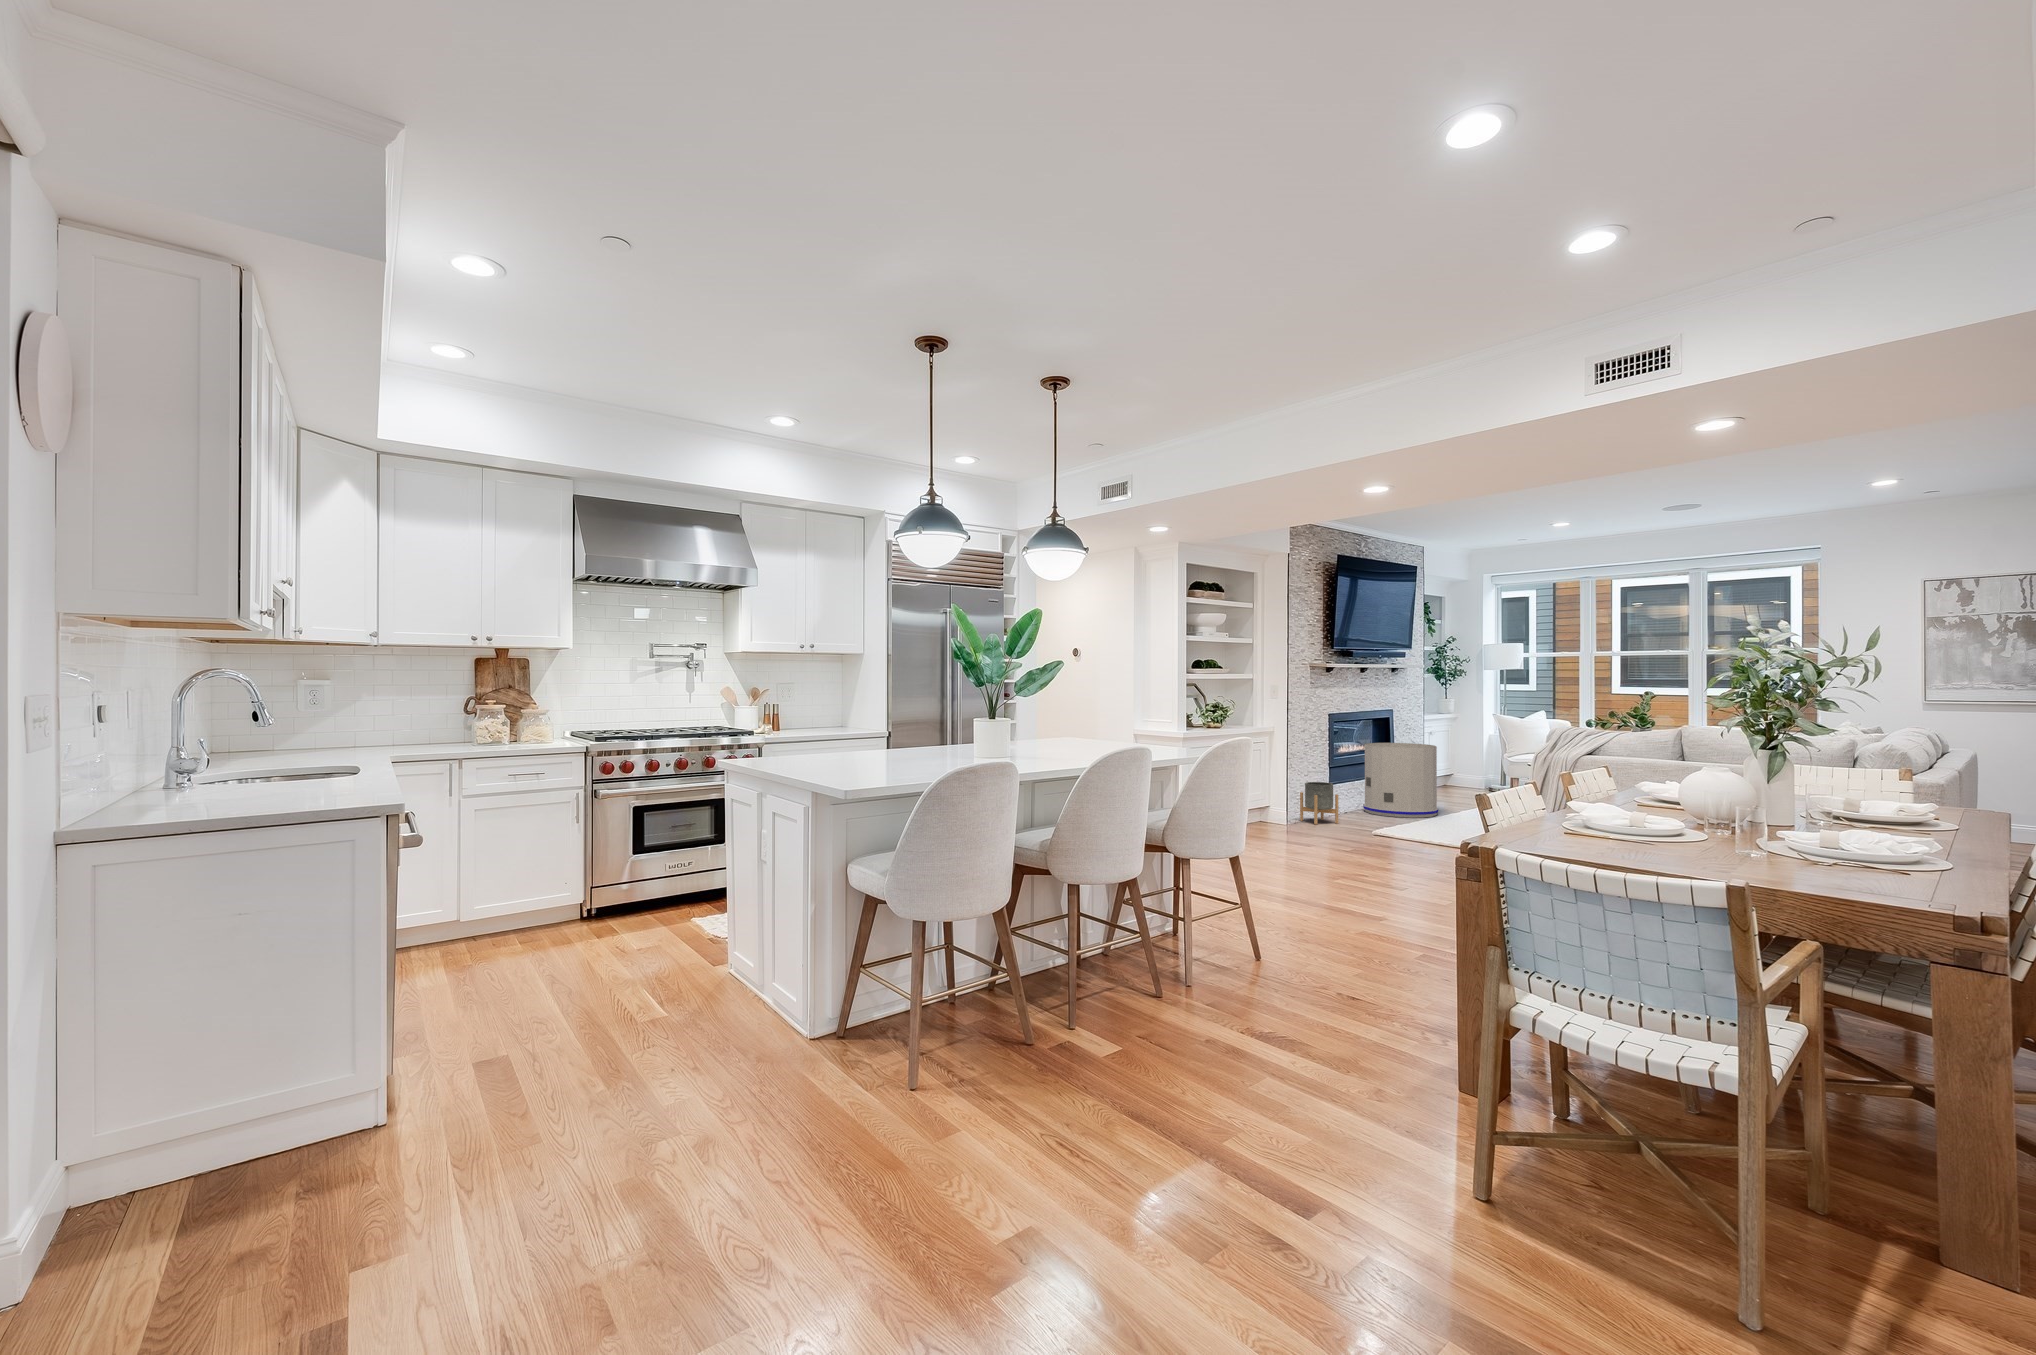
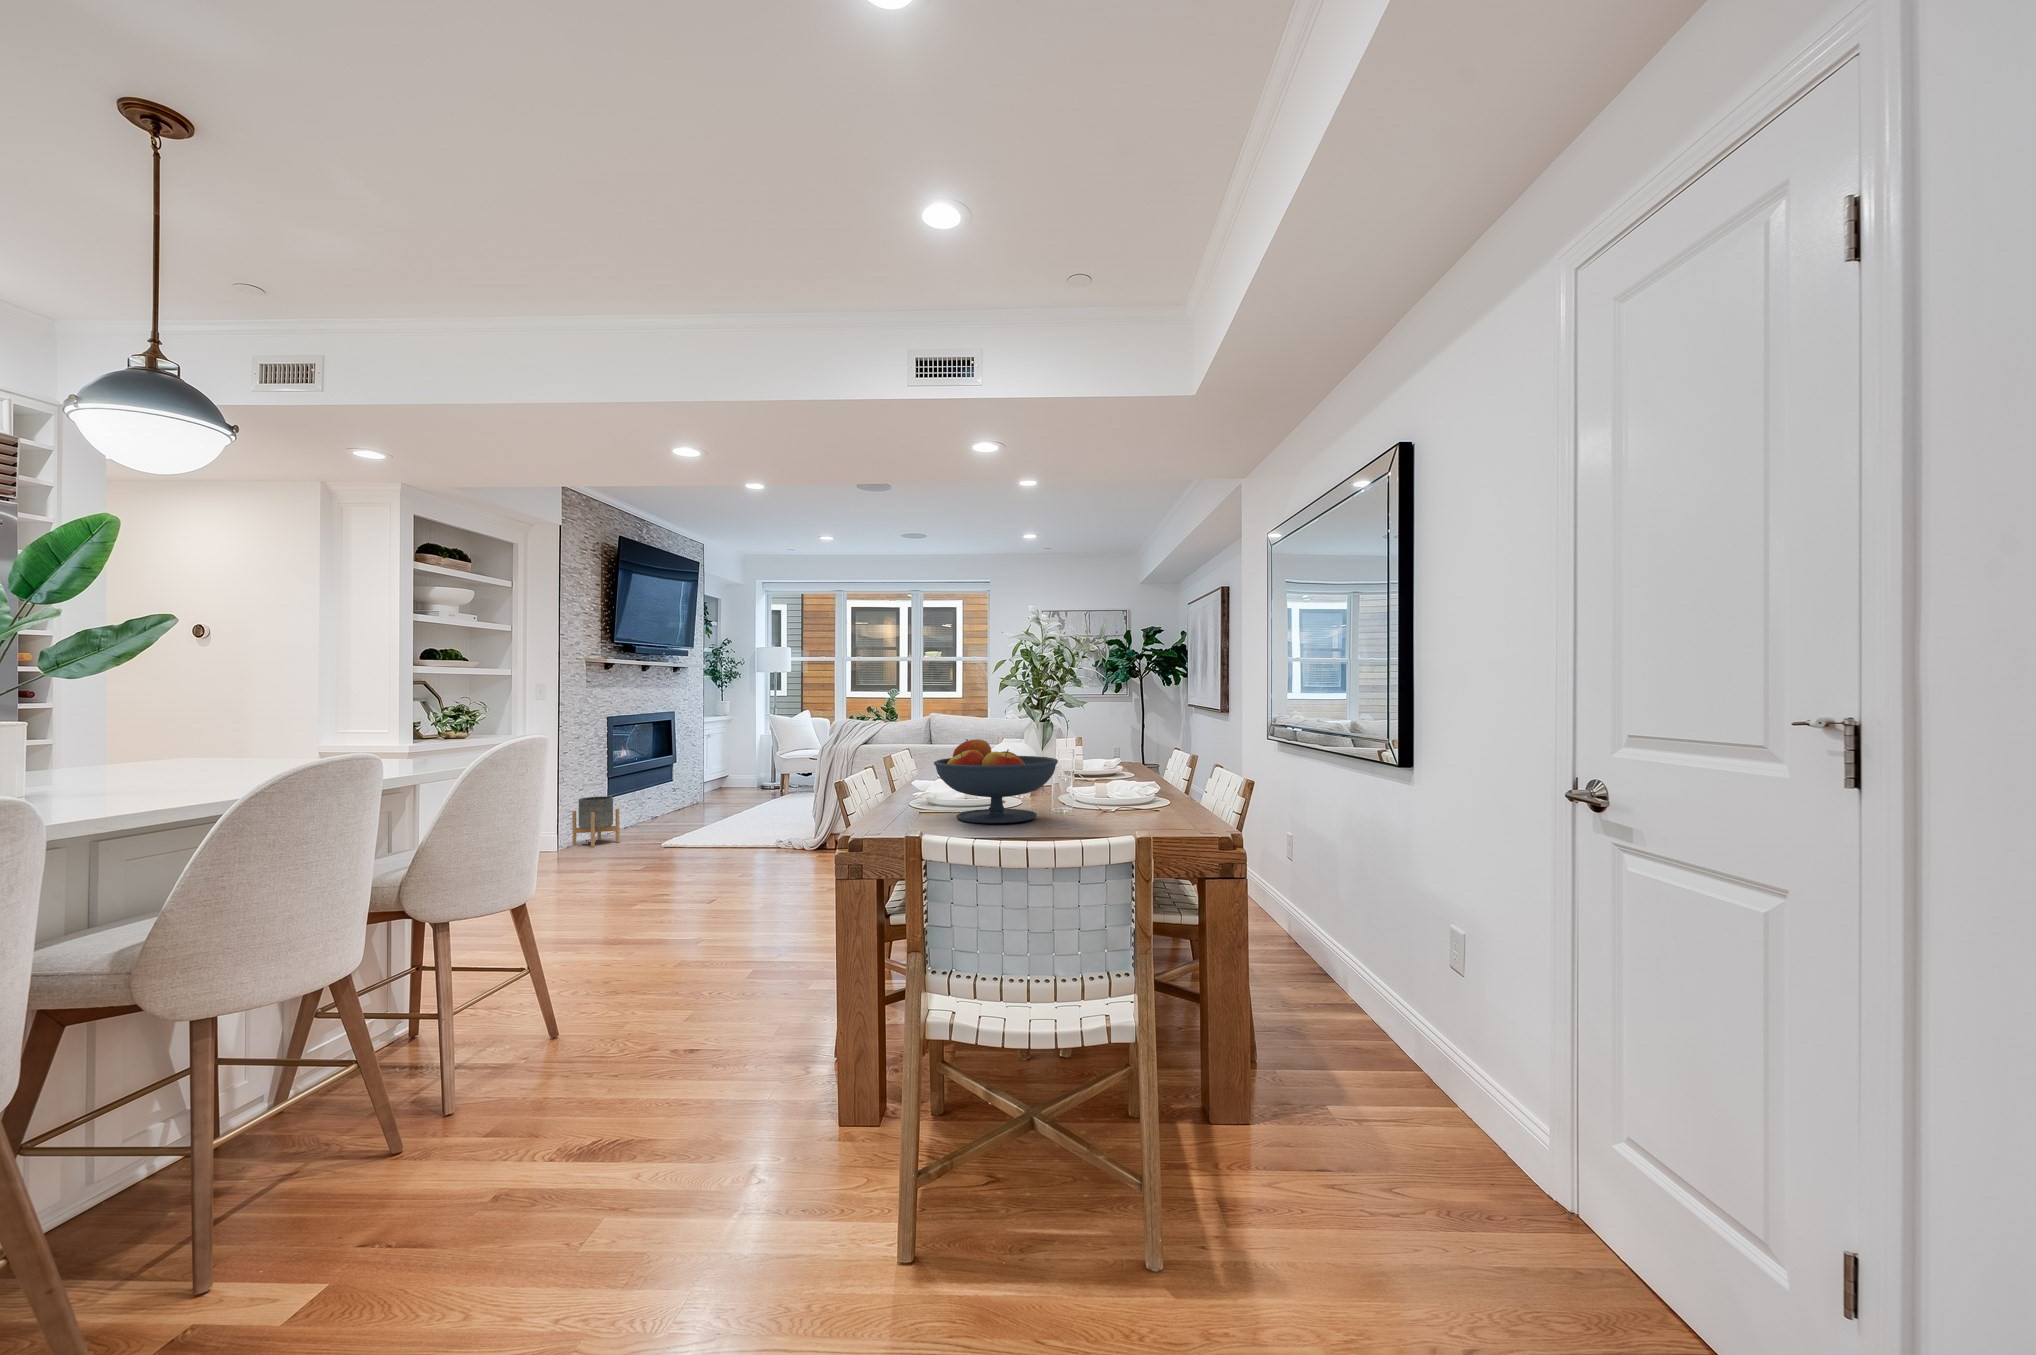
trash can: present [1363,743,1438,818] -> none [644,746,724,827]
fruit bowl: none [1561,770,1707,856] -> present [934,739,1058,823]

